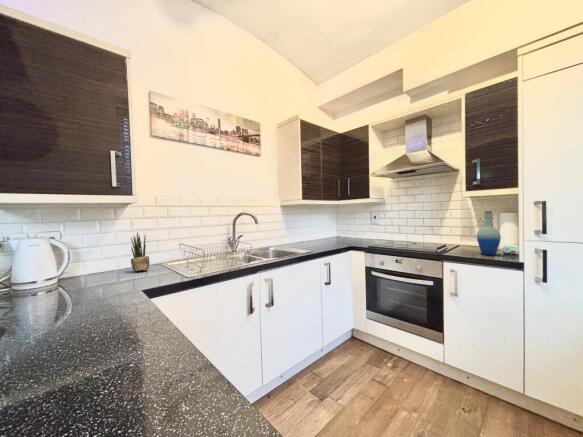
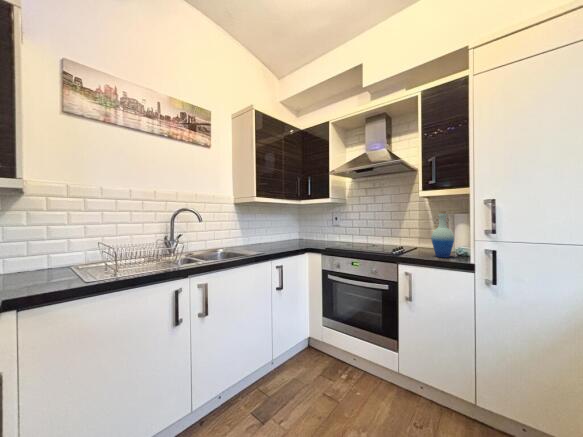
potted plant: present [131,233,149,271] -> none [23,226,51,276]

